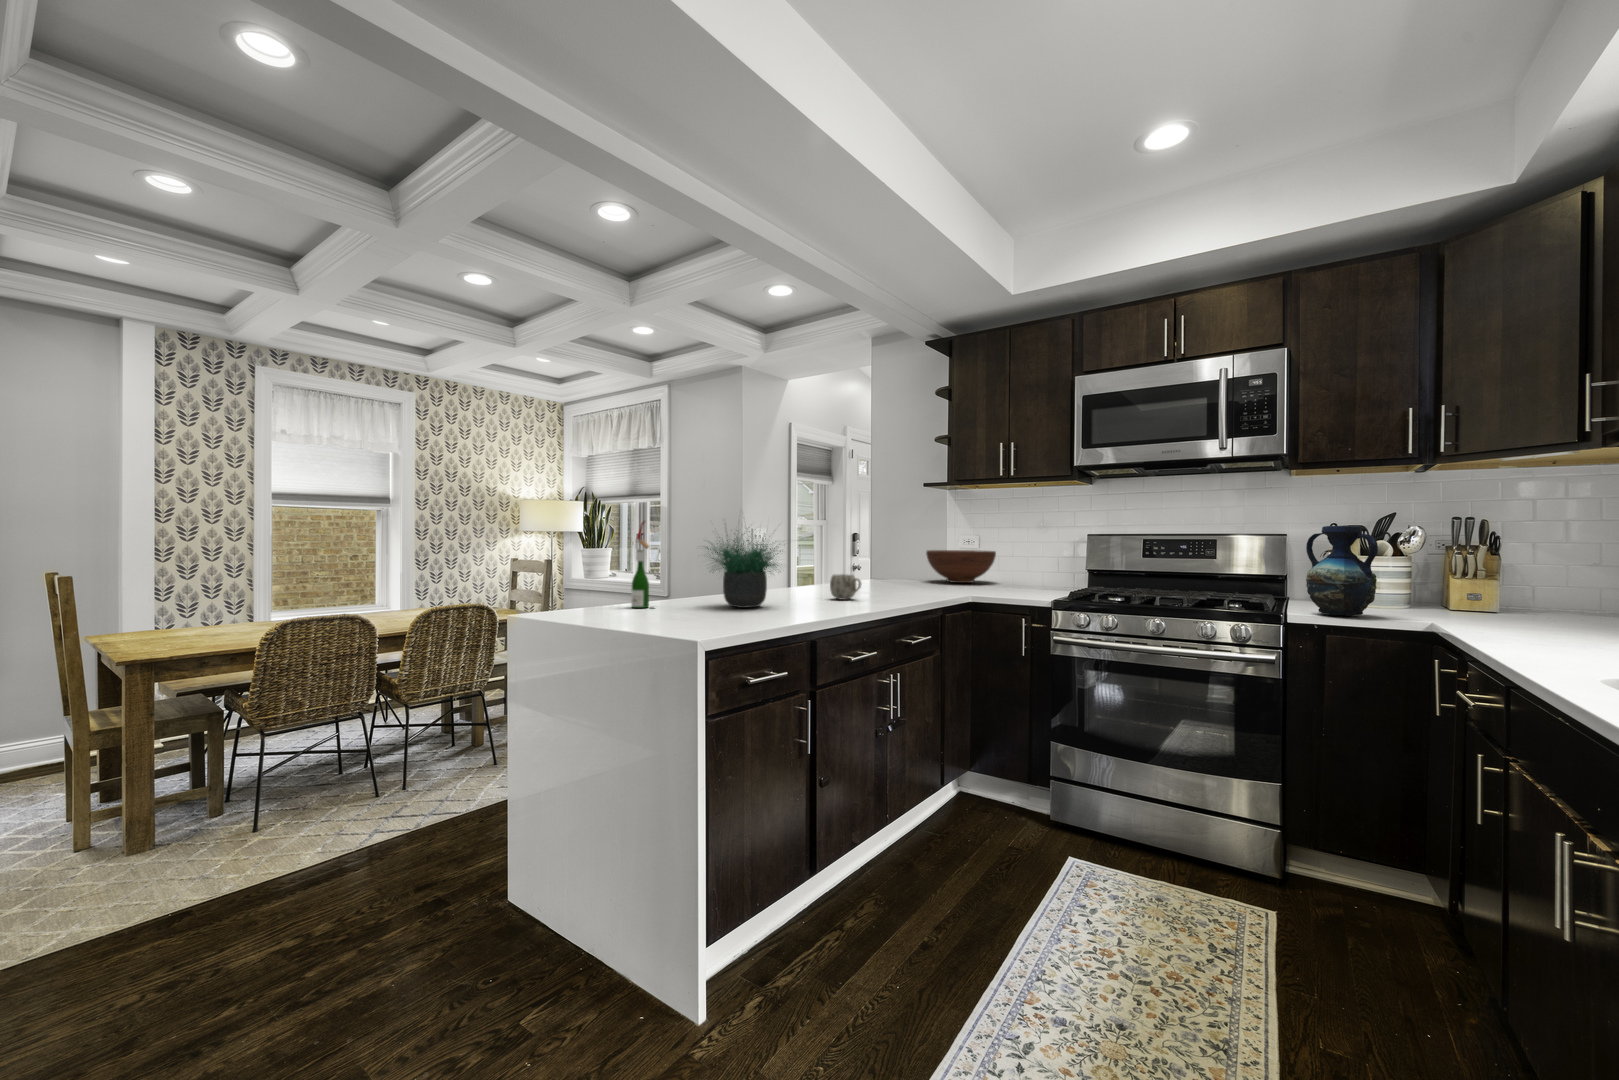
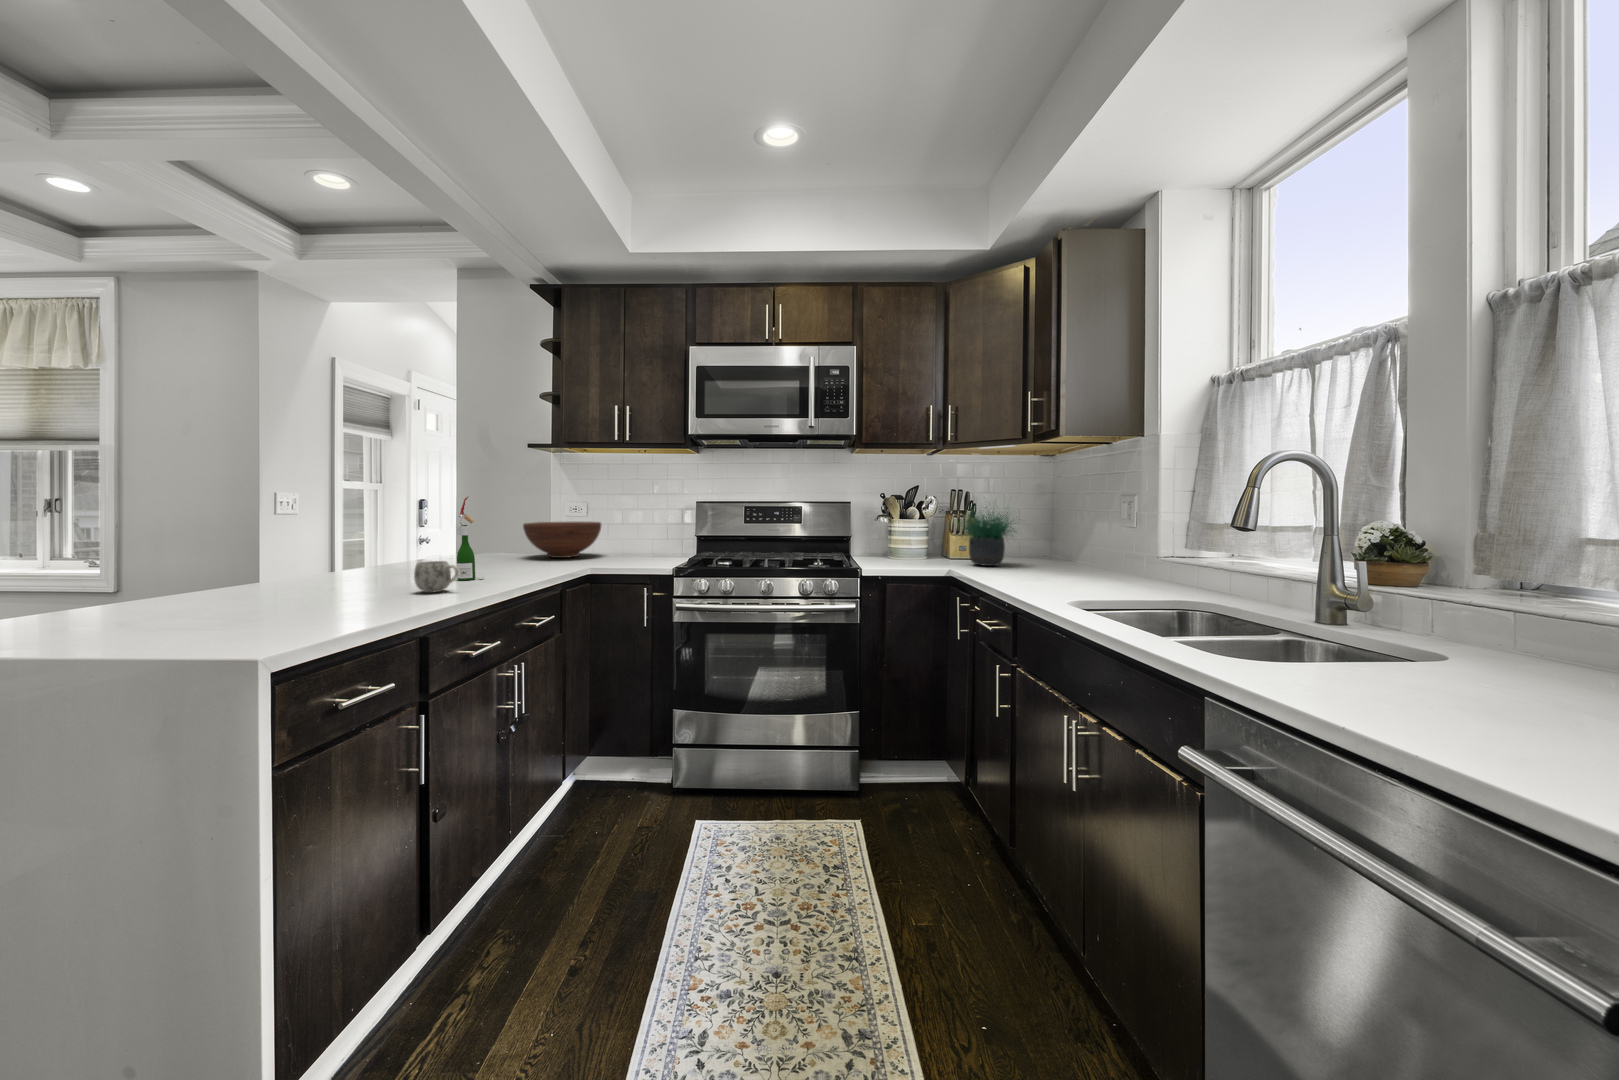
wine bottle: present [631,522,649,608] -> present [456,497,484,580]
vase: present [1306,525,1378,616] -> none [874,497,922,570]
potted plant: present [707,531,778,608] -> present [958,507,1014,566]

